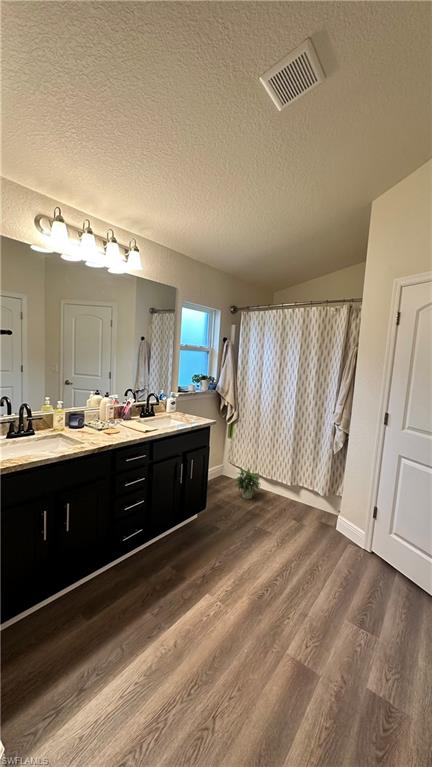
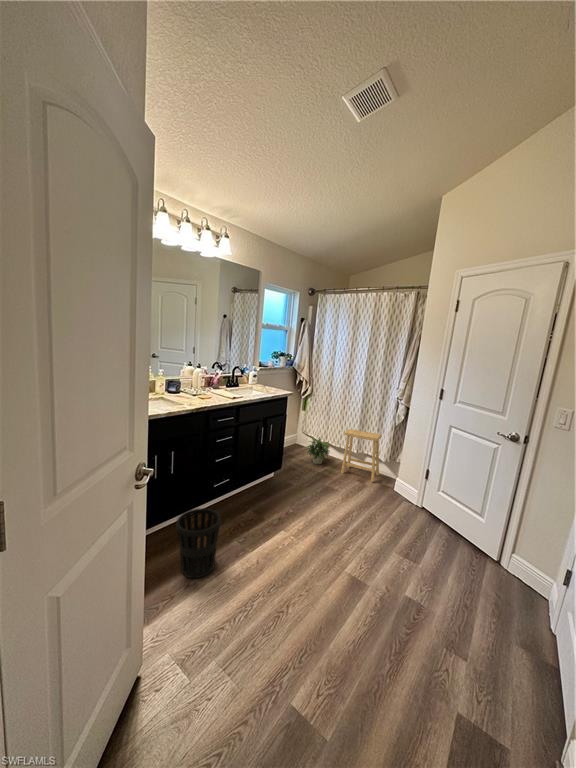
footstool: none [274,458,318,519] -> present [341,429,382,482]
wastebasket: none [67,576,126,677] -> present [176,509,221,578]

